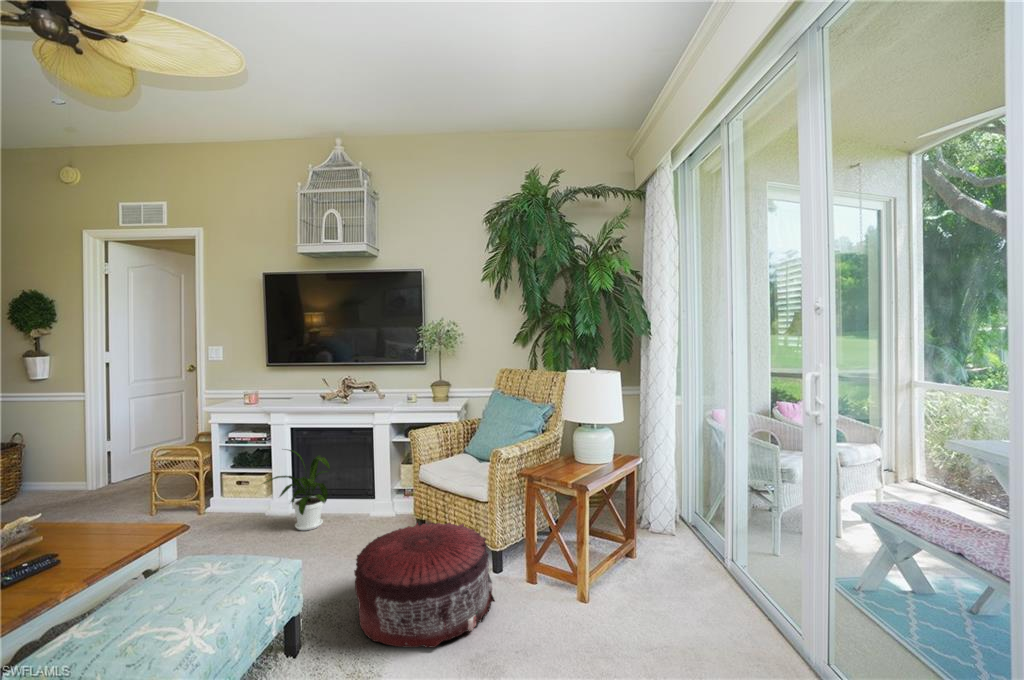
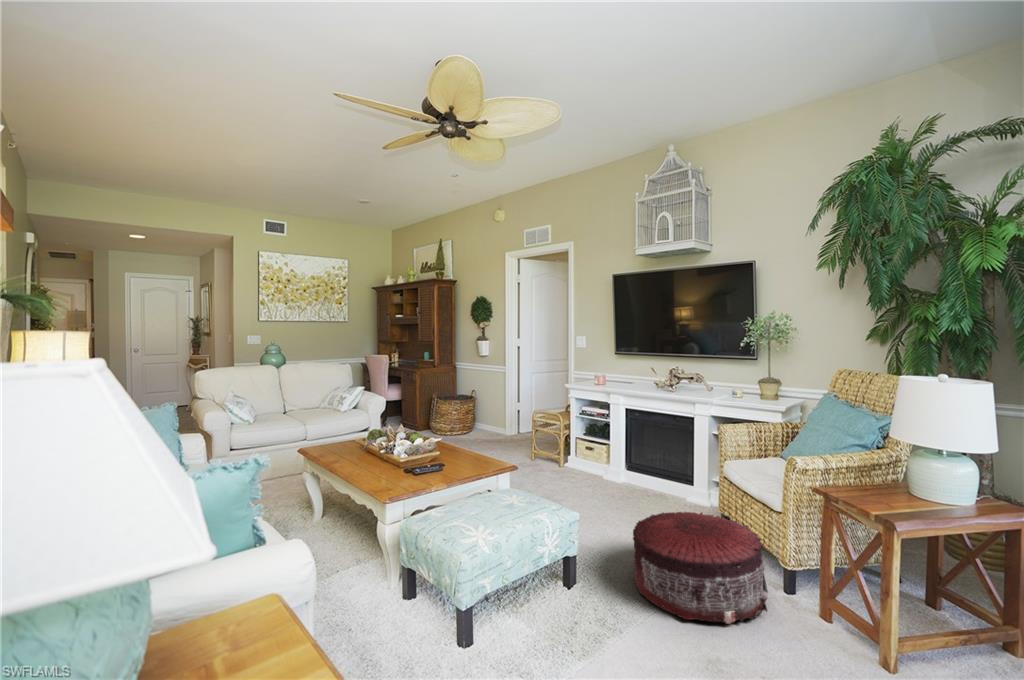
house plant: present [265,450,330,530] -> none [593,424,650,497]

